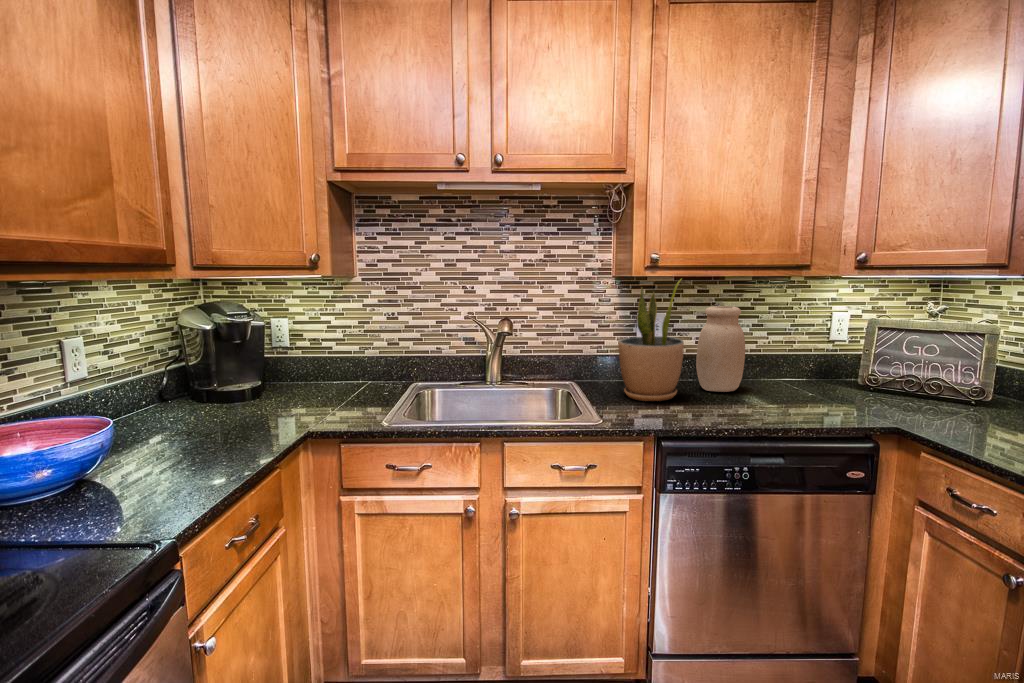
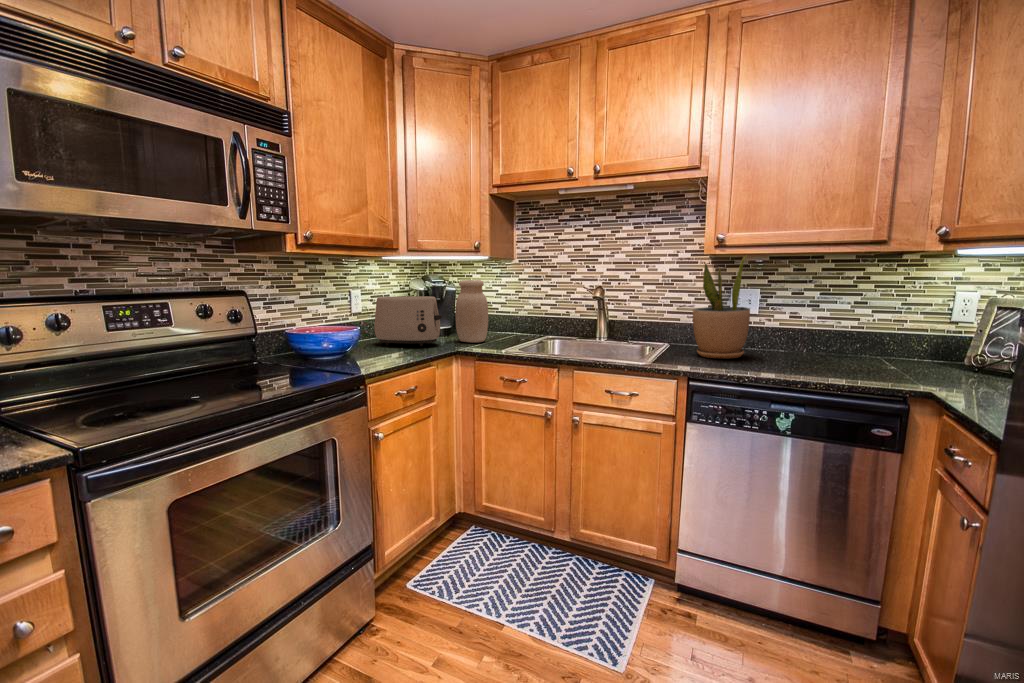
jar: present [696,306,745,392] -> present [455,280,488,343]
toaster: none [129,344,269,436] -> present [374,296,442,346]

